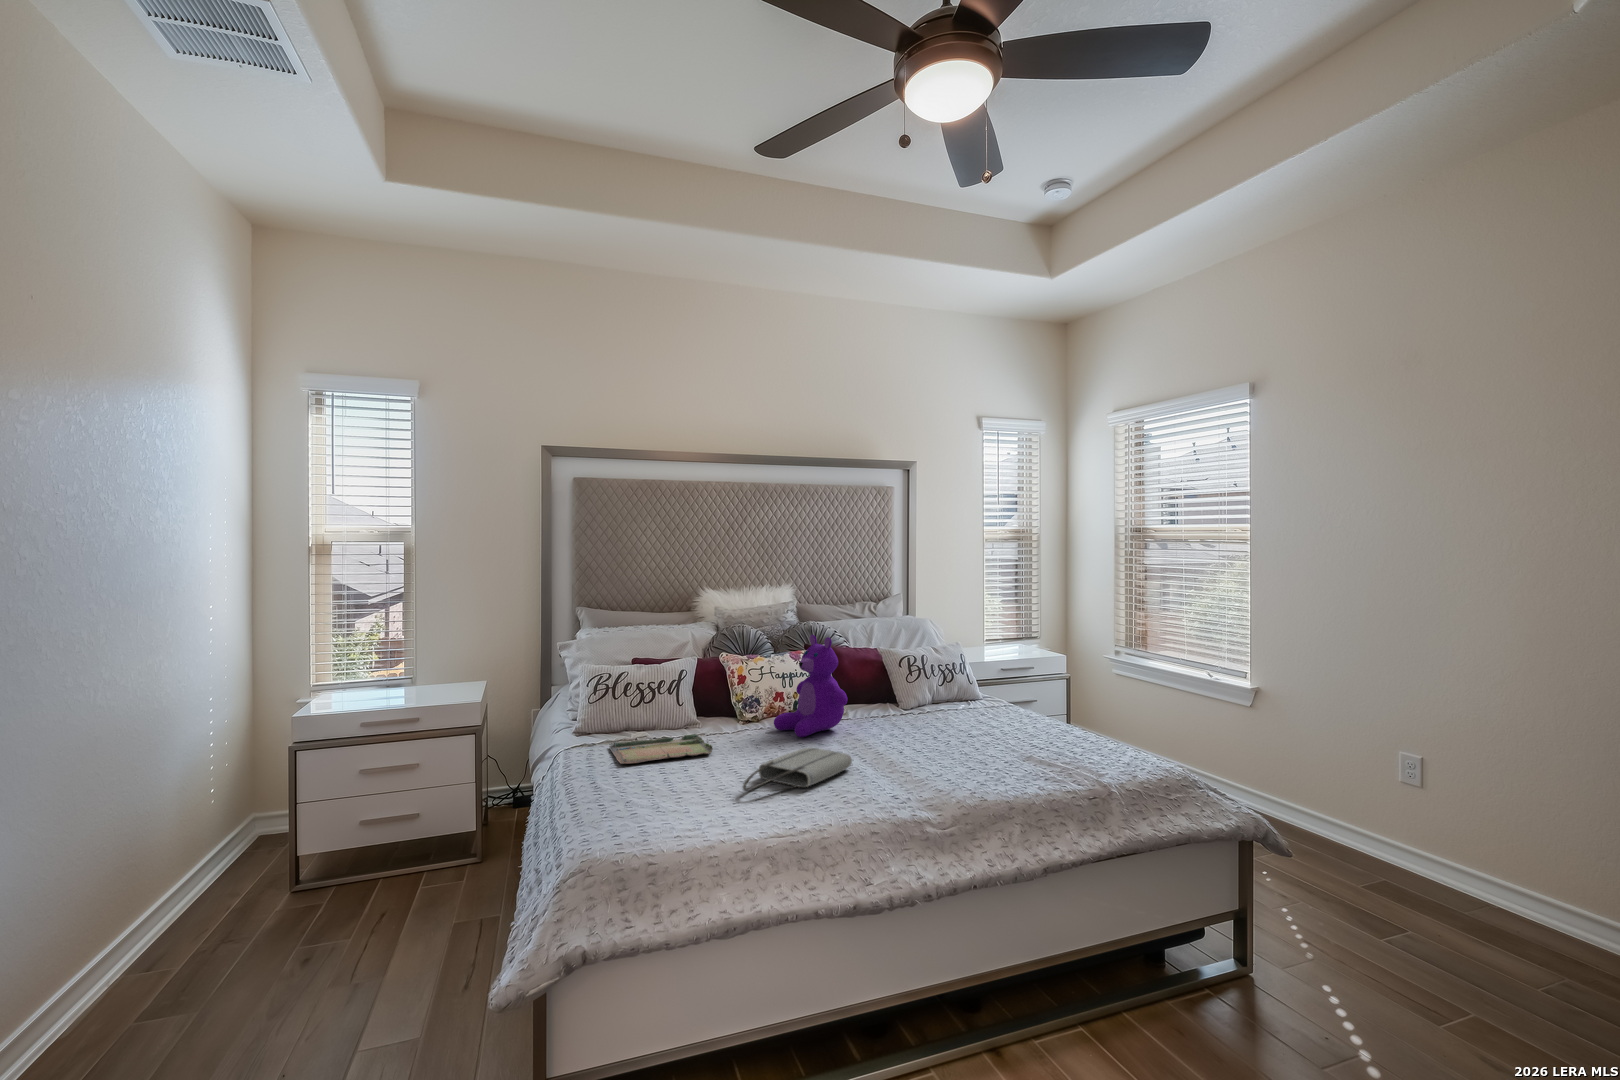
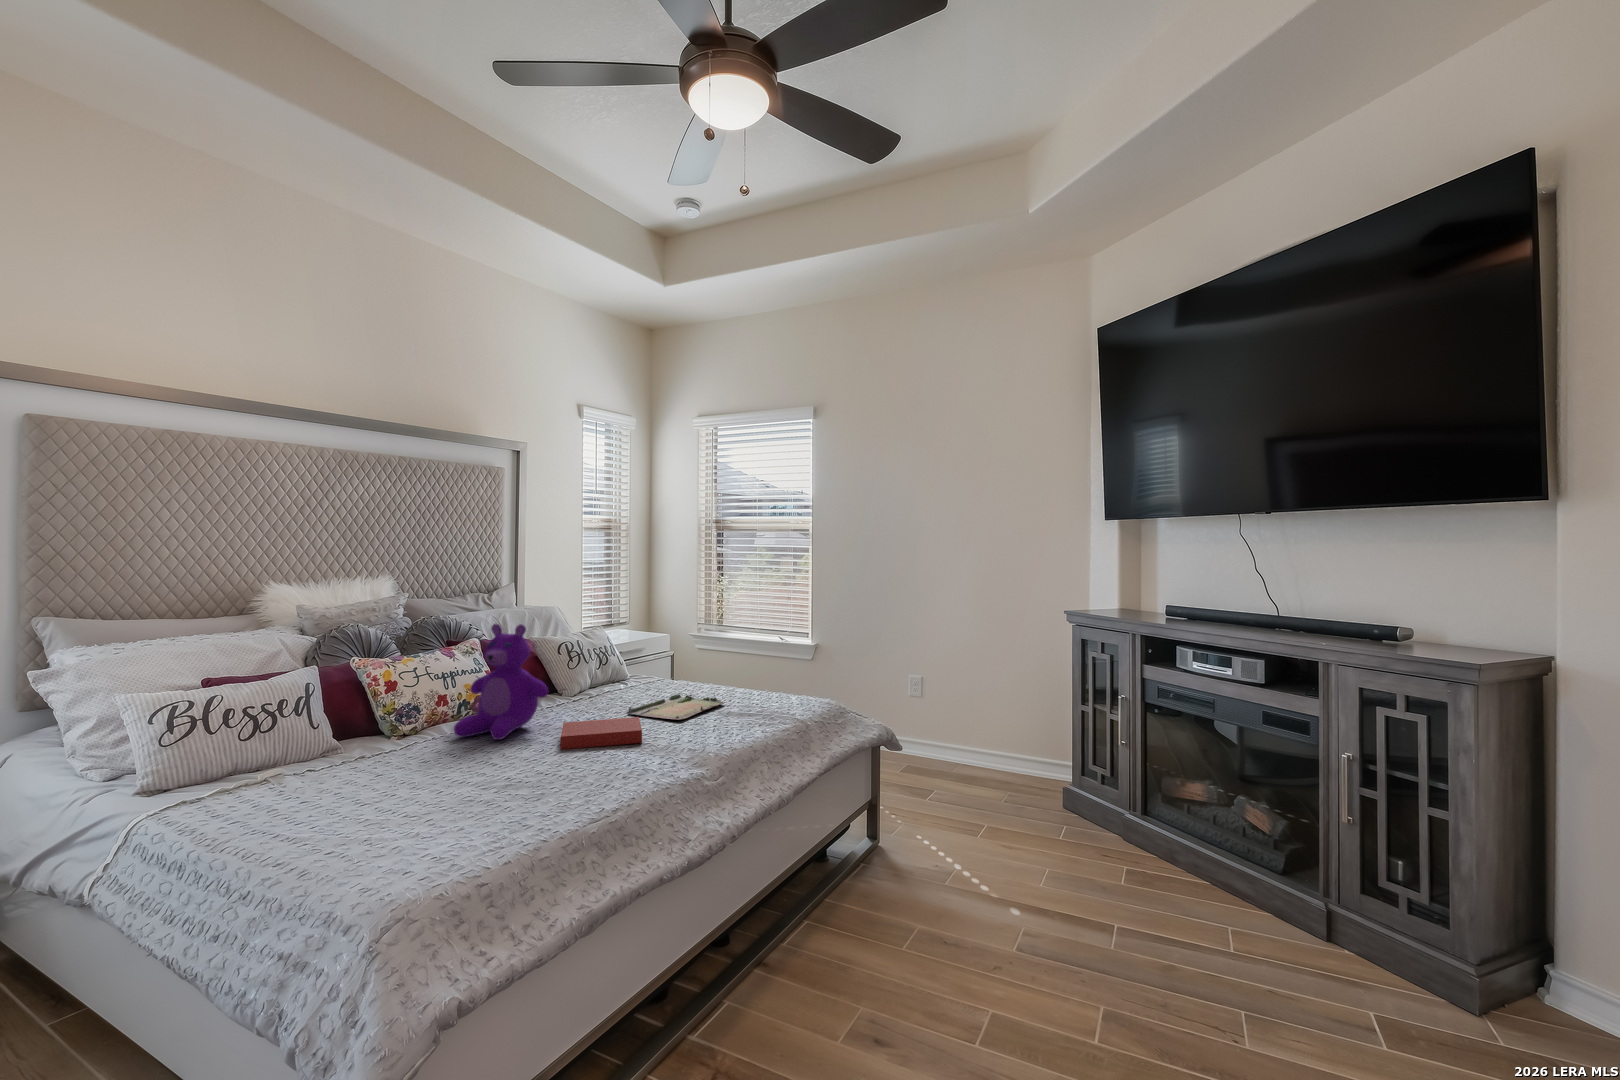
book: none [836,731,920,762] -> present [561,717,642,749]
tray: present [609,734,713,764] -> present [627,694,725,720]
tote bag: present [743,748,852,792] -> none [507,744,600,804]

